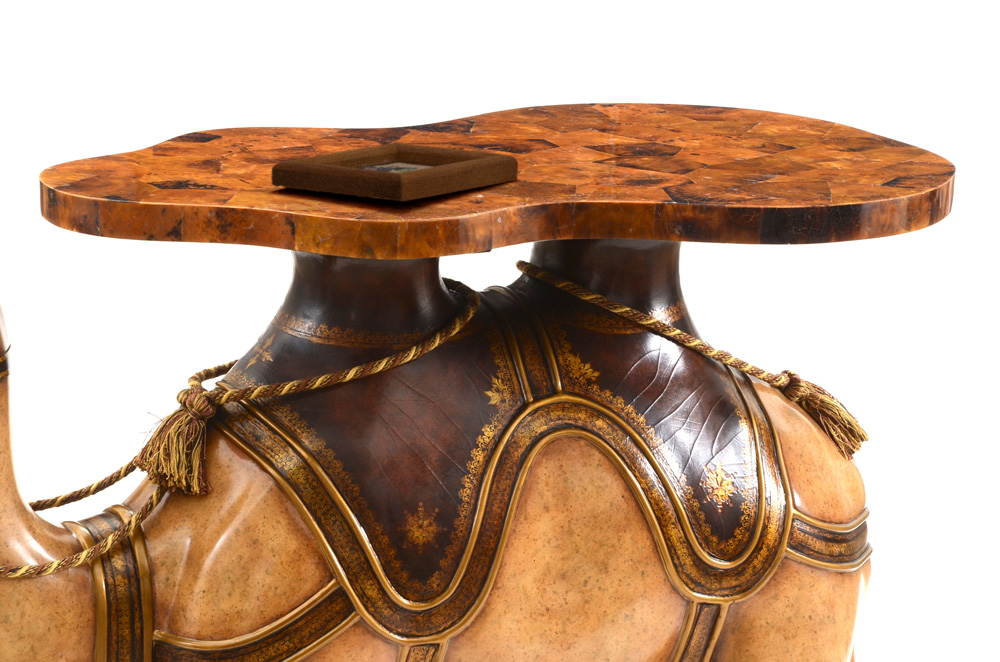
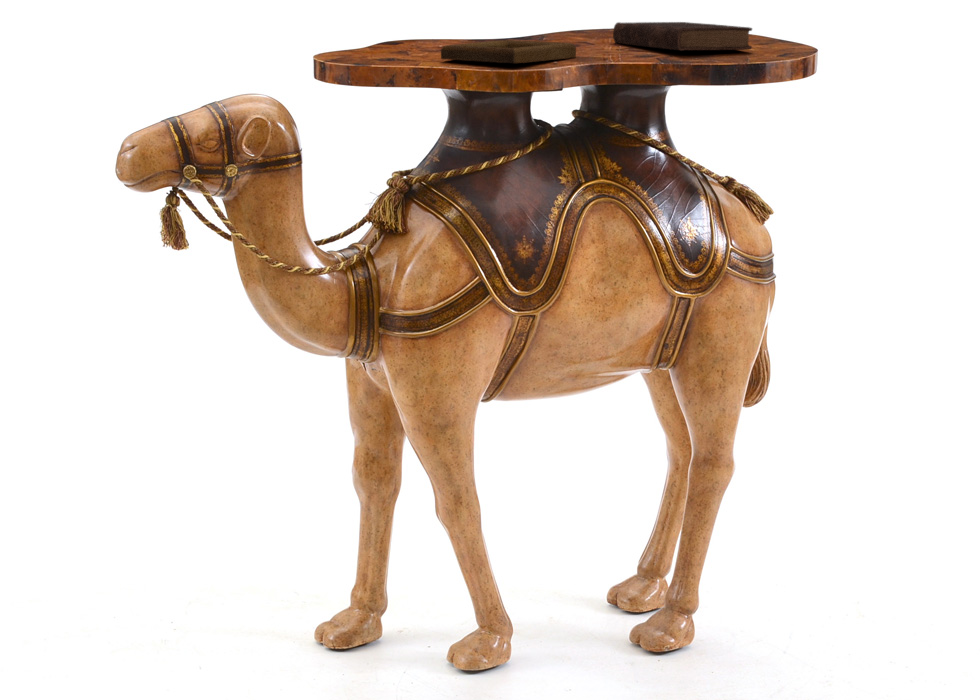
book: none [587,104,831,168] -> present [613,22,752,51]

